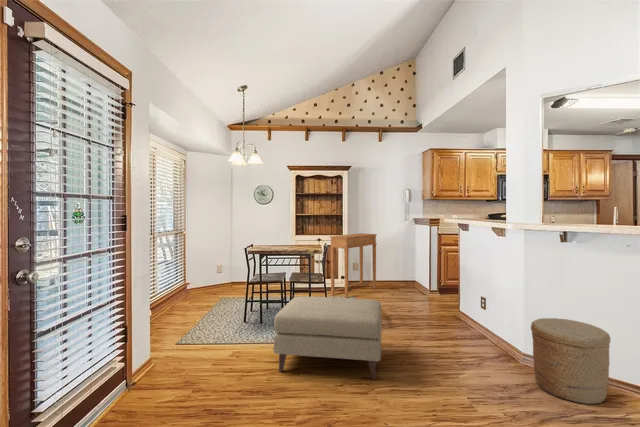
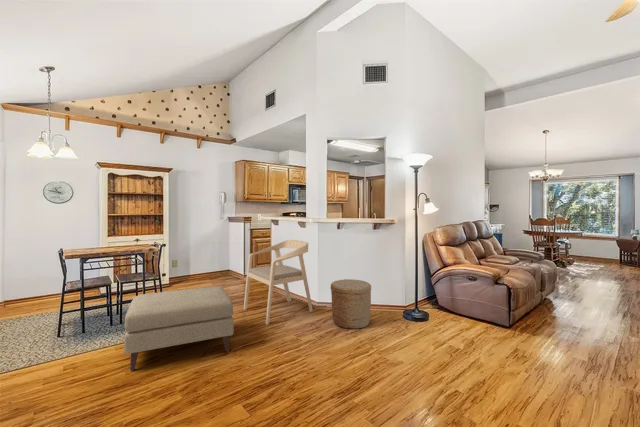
side table: present [330,233,377,298] -> none [151,231,197,293]
armchair: none [413,251,508,359] -> present [244,240,313,325]

